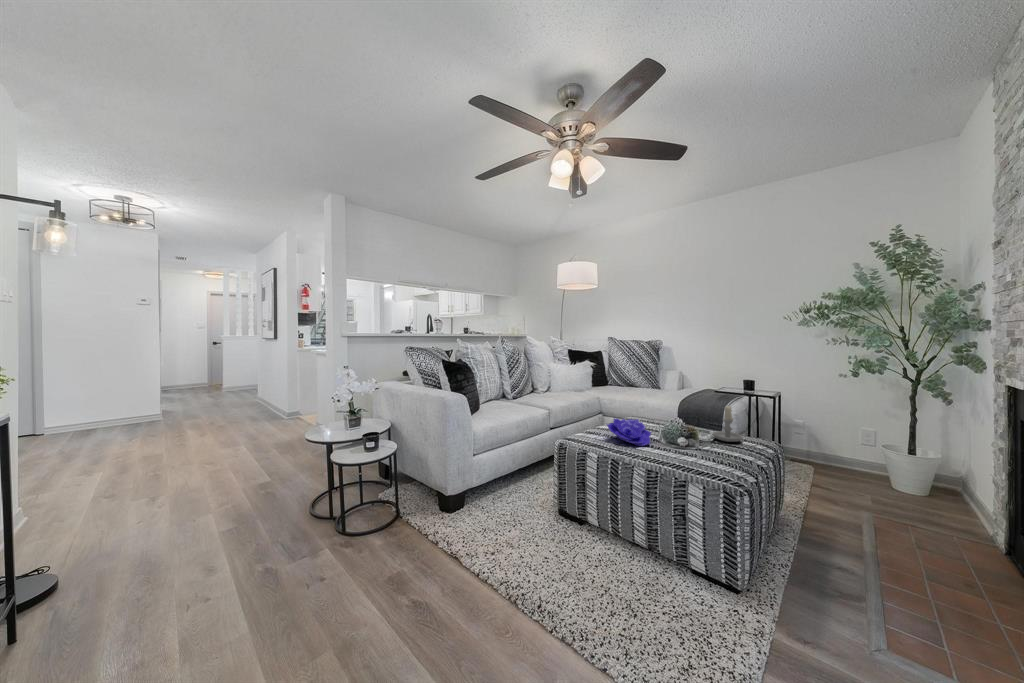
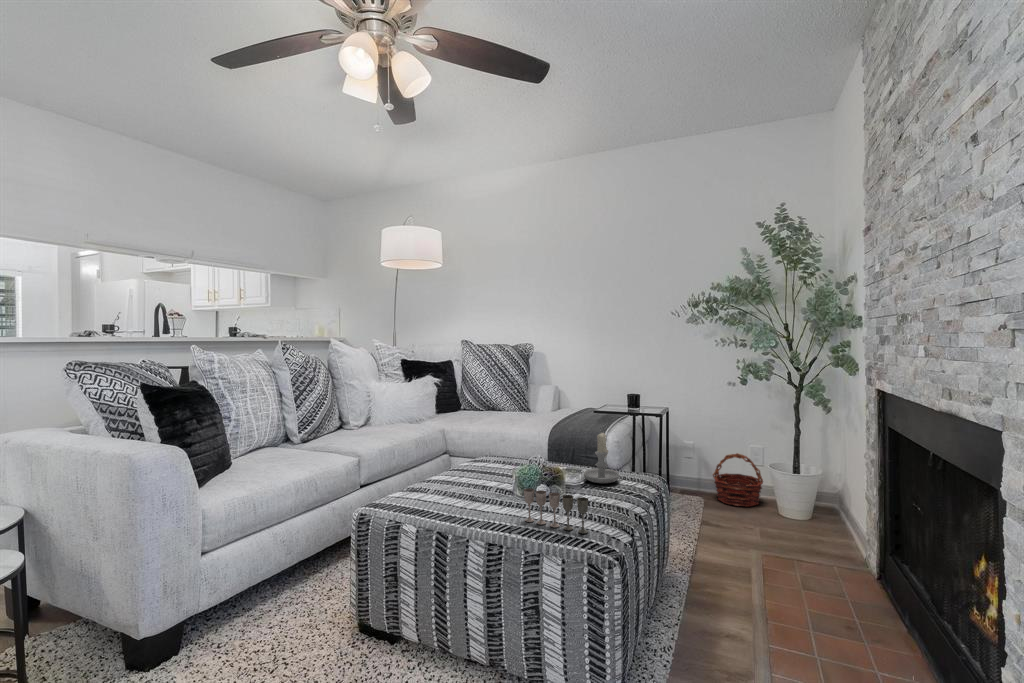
decorative bowl: present [607,419,651,446] -> none [434,460,501,504]
basket: none [822,433,874,478] -> present [713,453,763,507]
wine glass: none [673,438,723,471] -> present [524,488,588,534]

